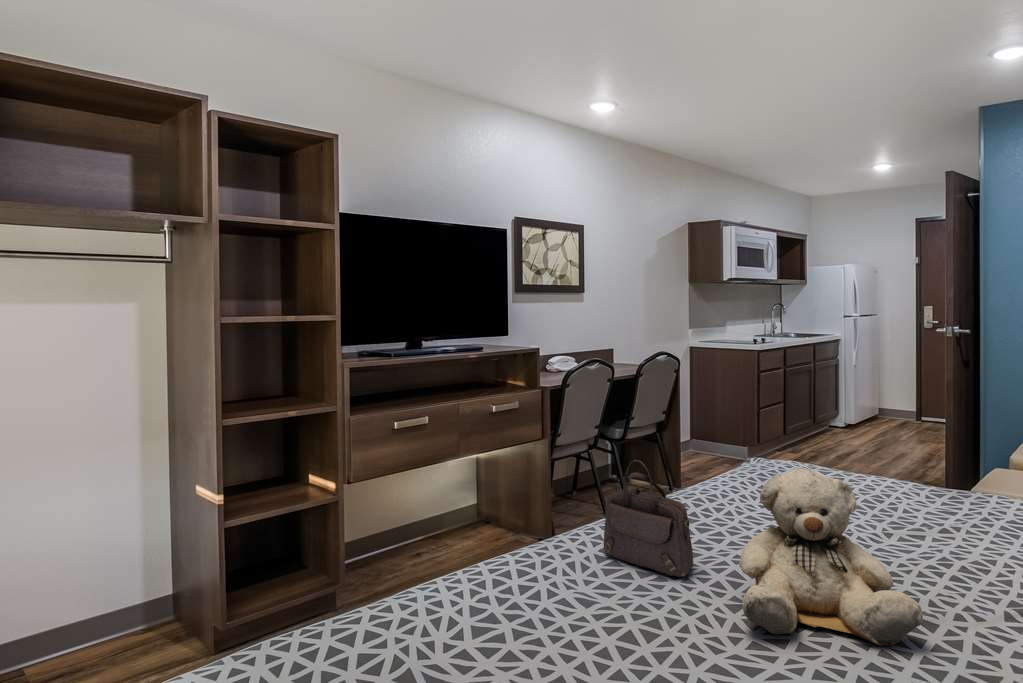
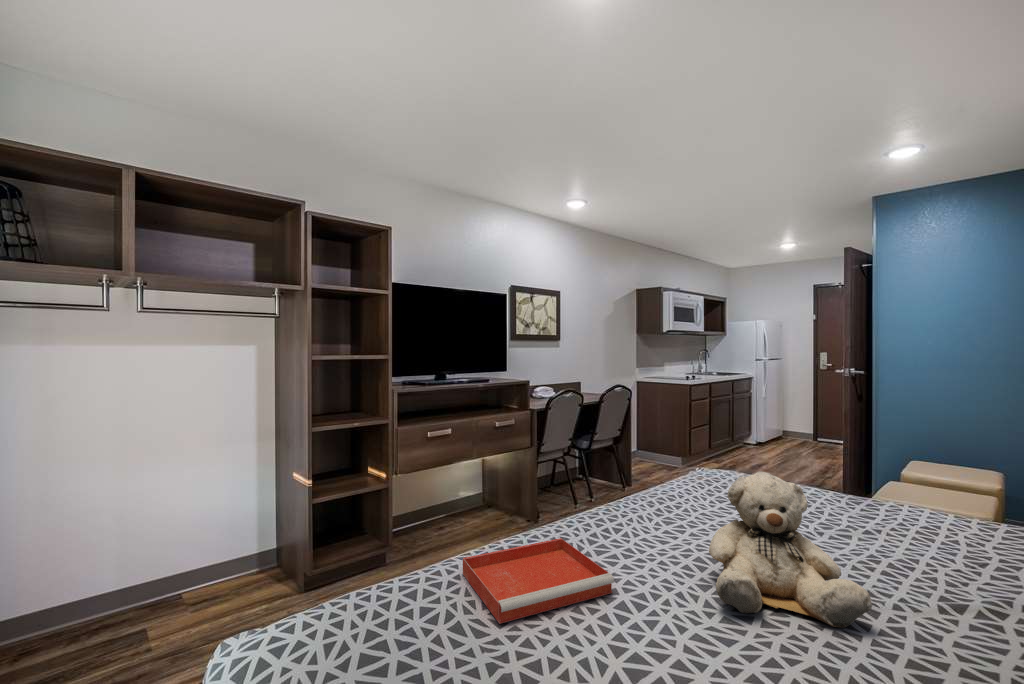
handbag: present [604,460,693,577] -> none [590,459,666,560]
tray: none [448,557,625,659] -> present [463,538,614,624]

